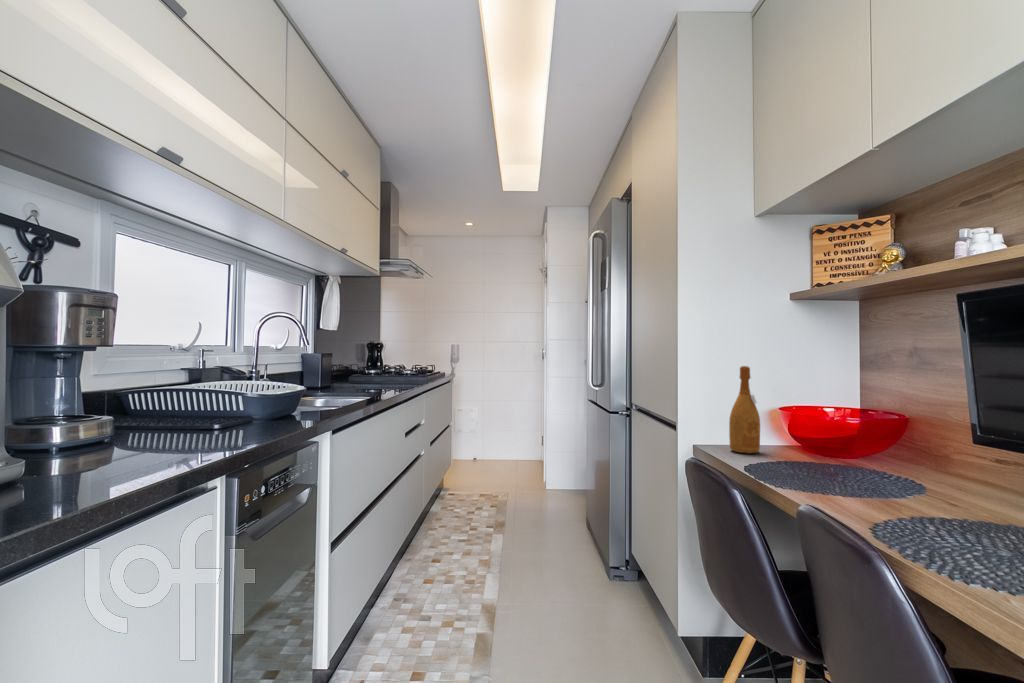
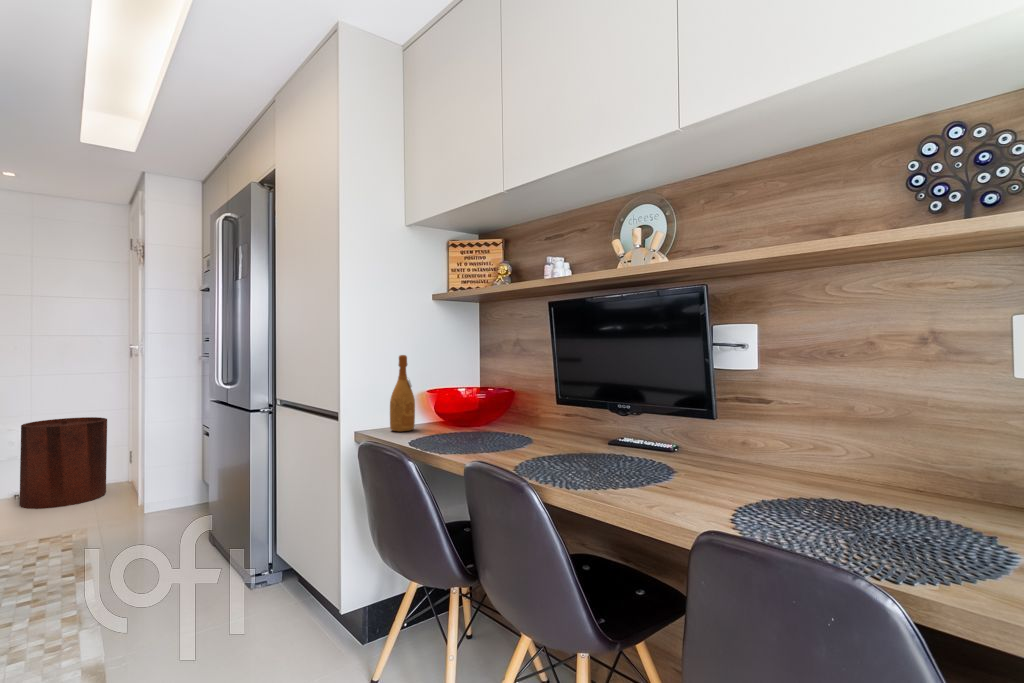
trash can: none [476,407,524,472] -> present [20,417,107,509]

